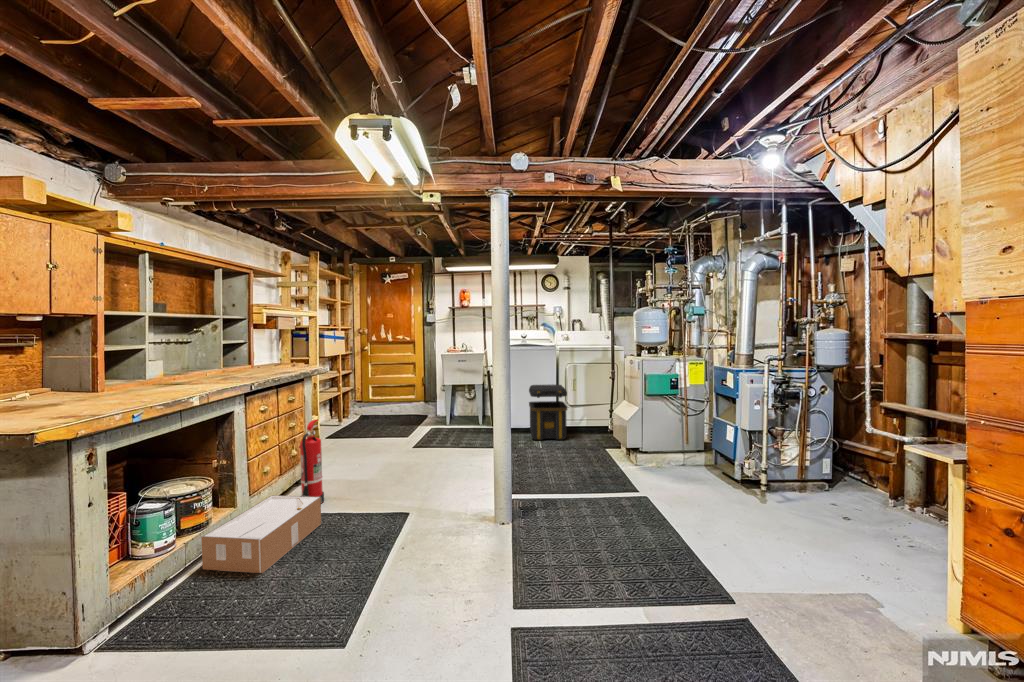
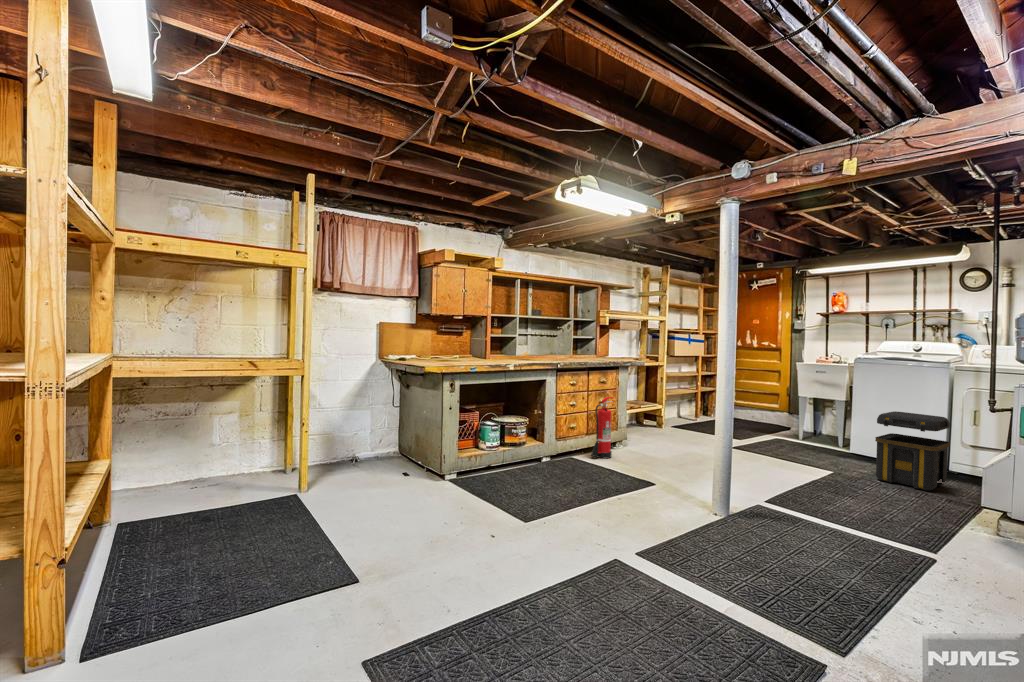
cardboard box: present [201,495,321,573] -> none [524,439,594,473]

